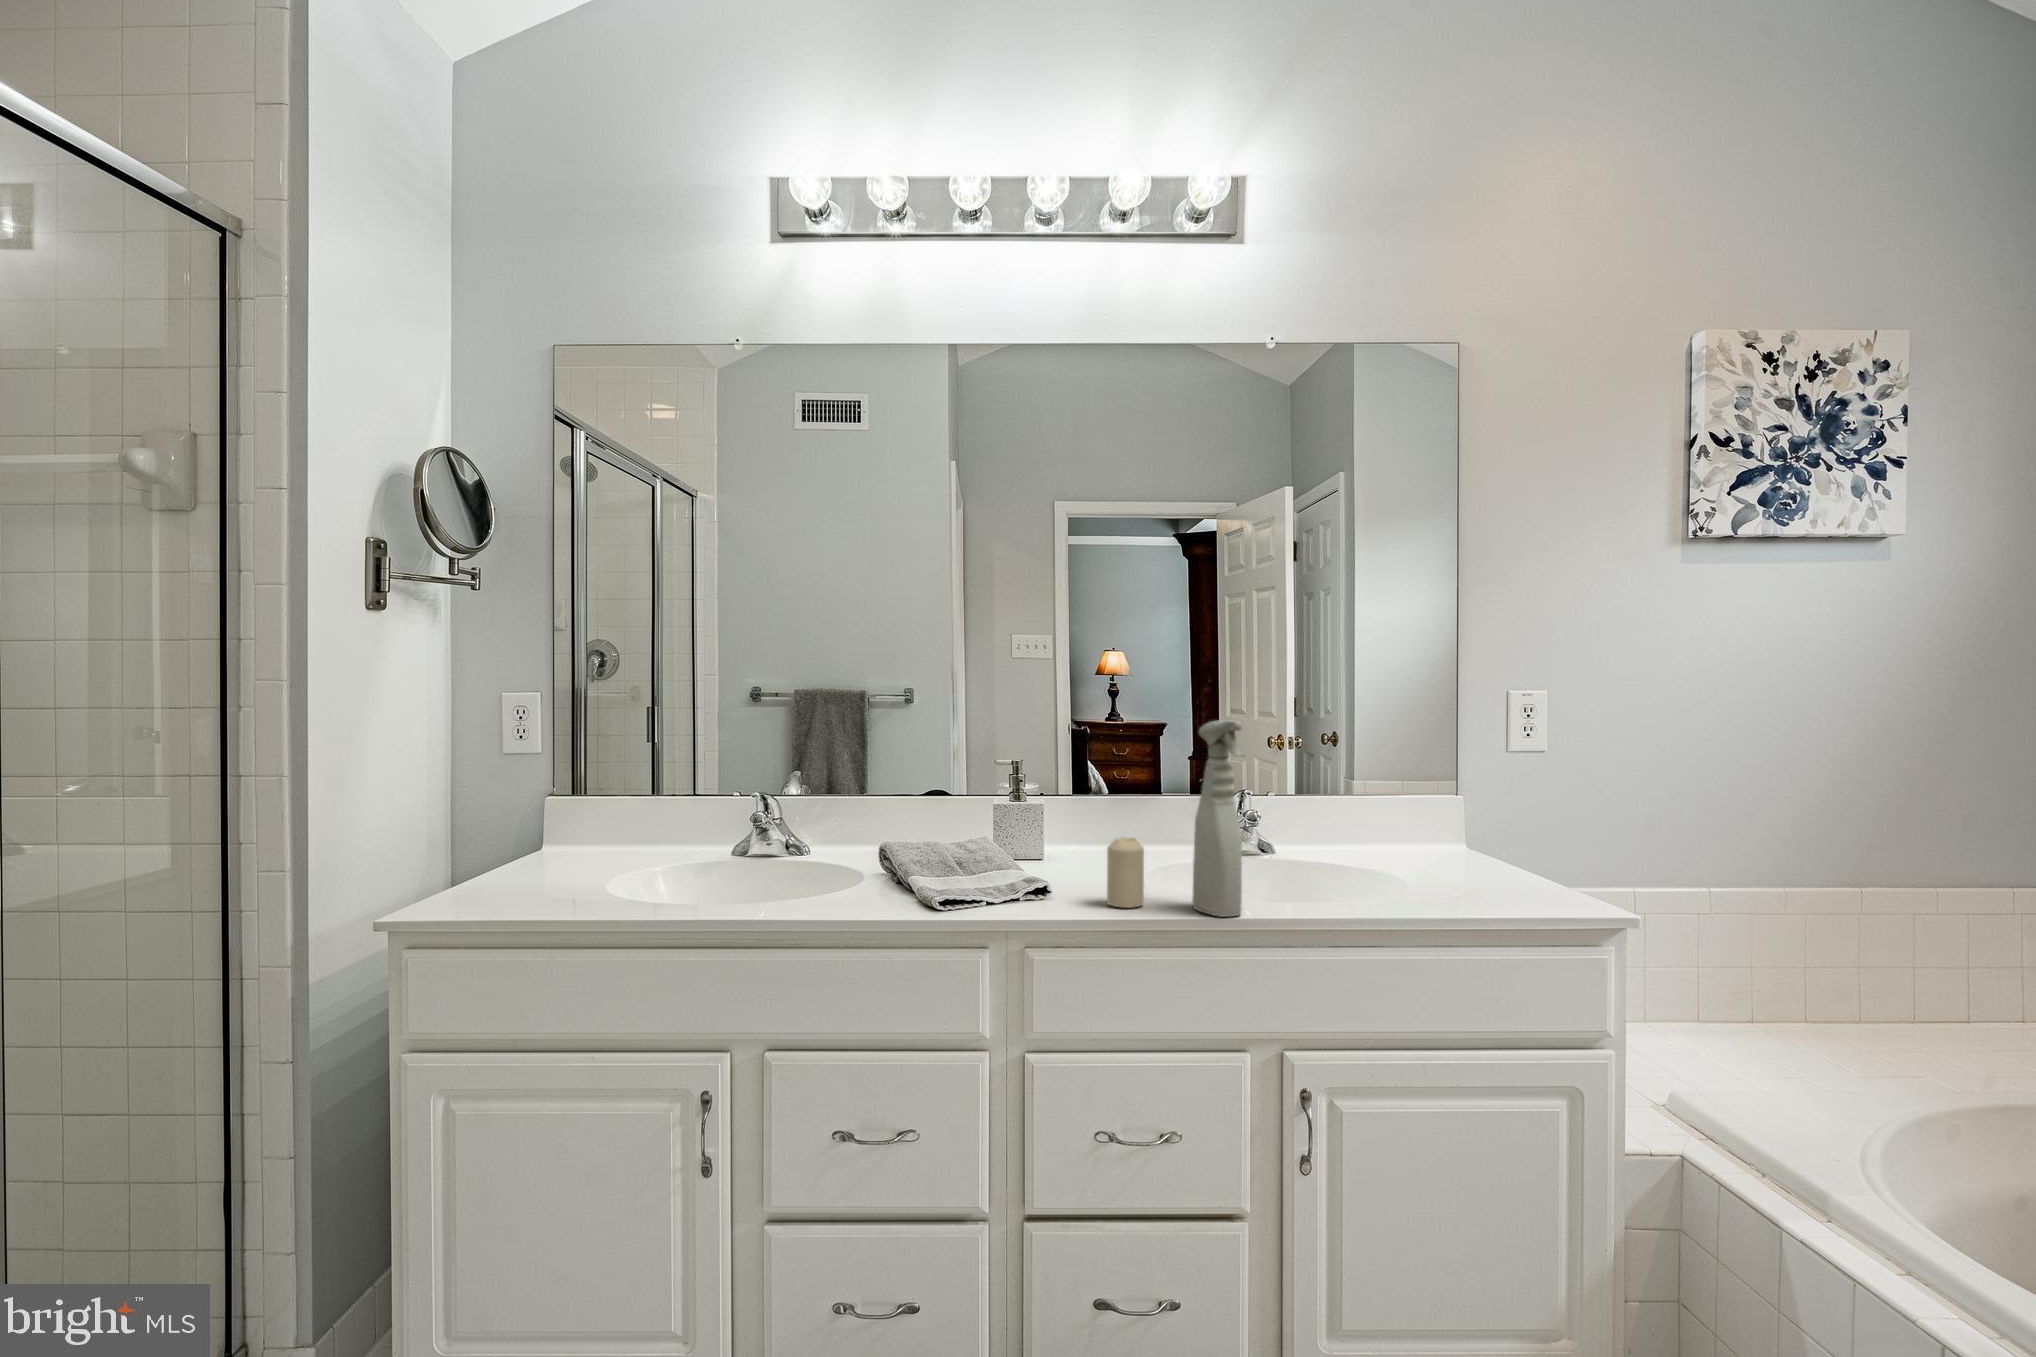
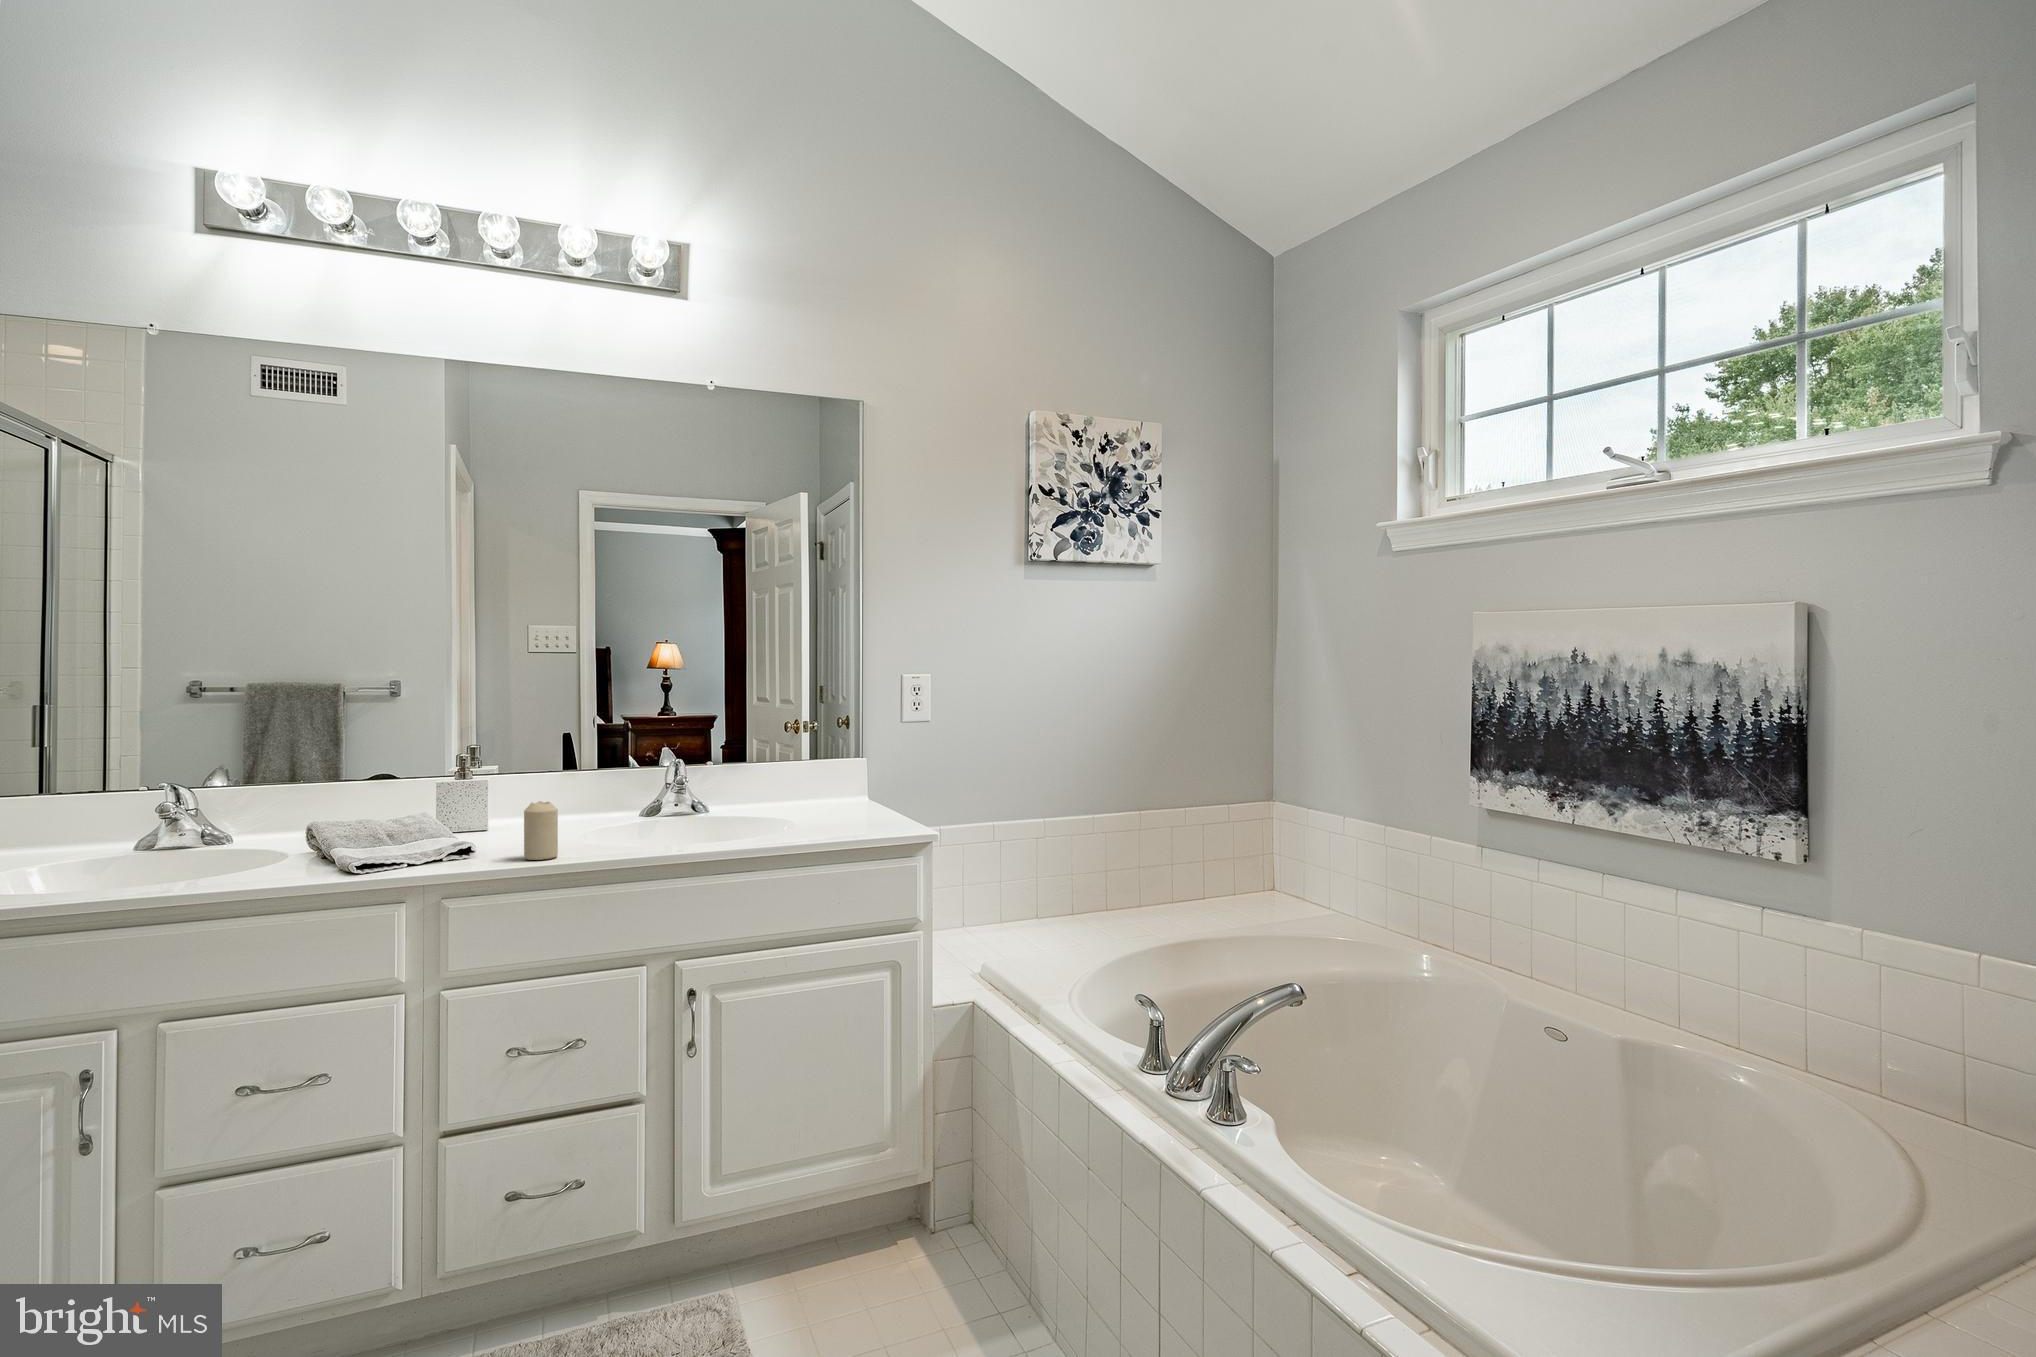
spray bottle: present [1192,720,1242,917] -> none [600,701,638,859]

